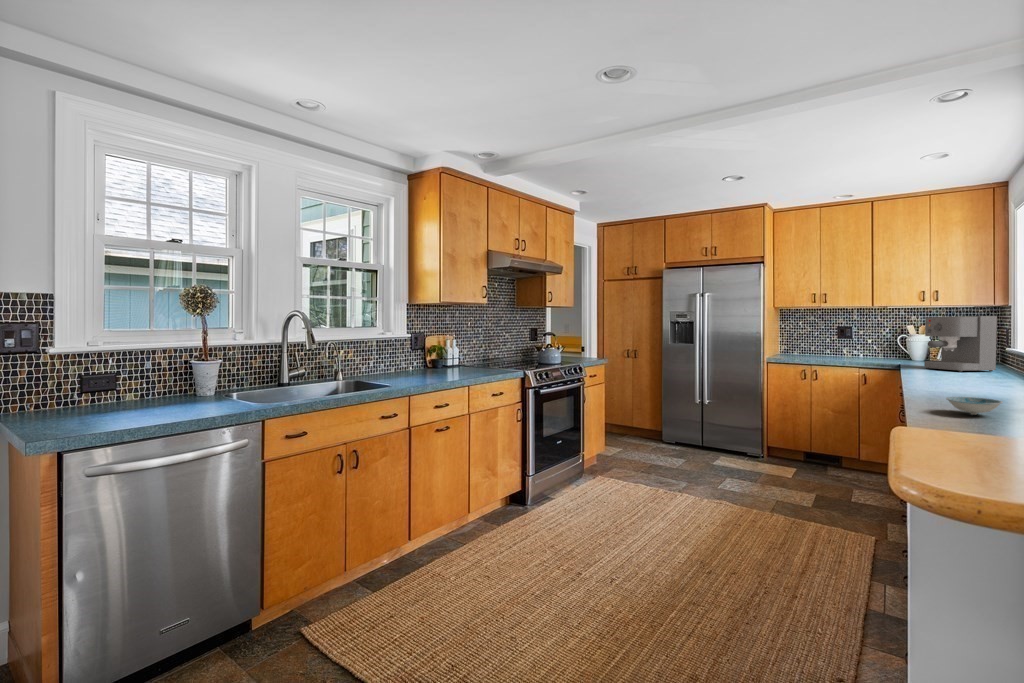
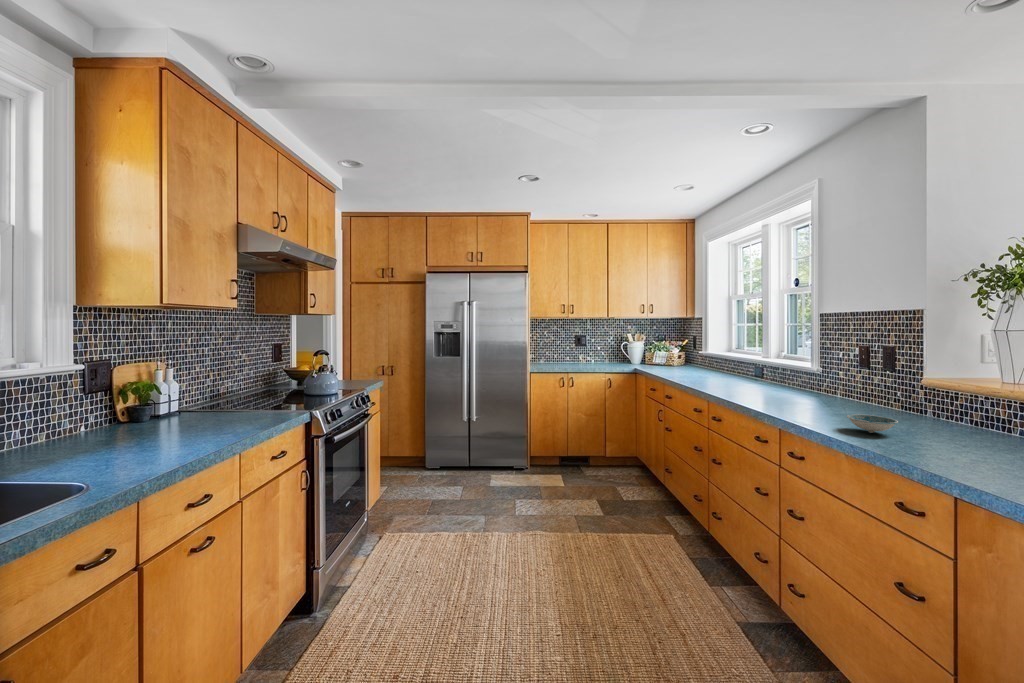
coffee maker: present [924,316,997,372] -> none [672,330,718,377]

